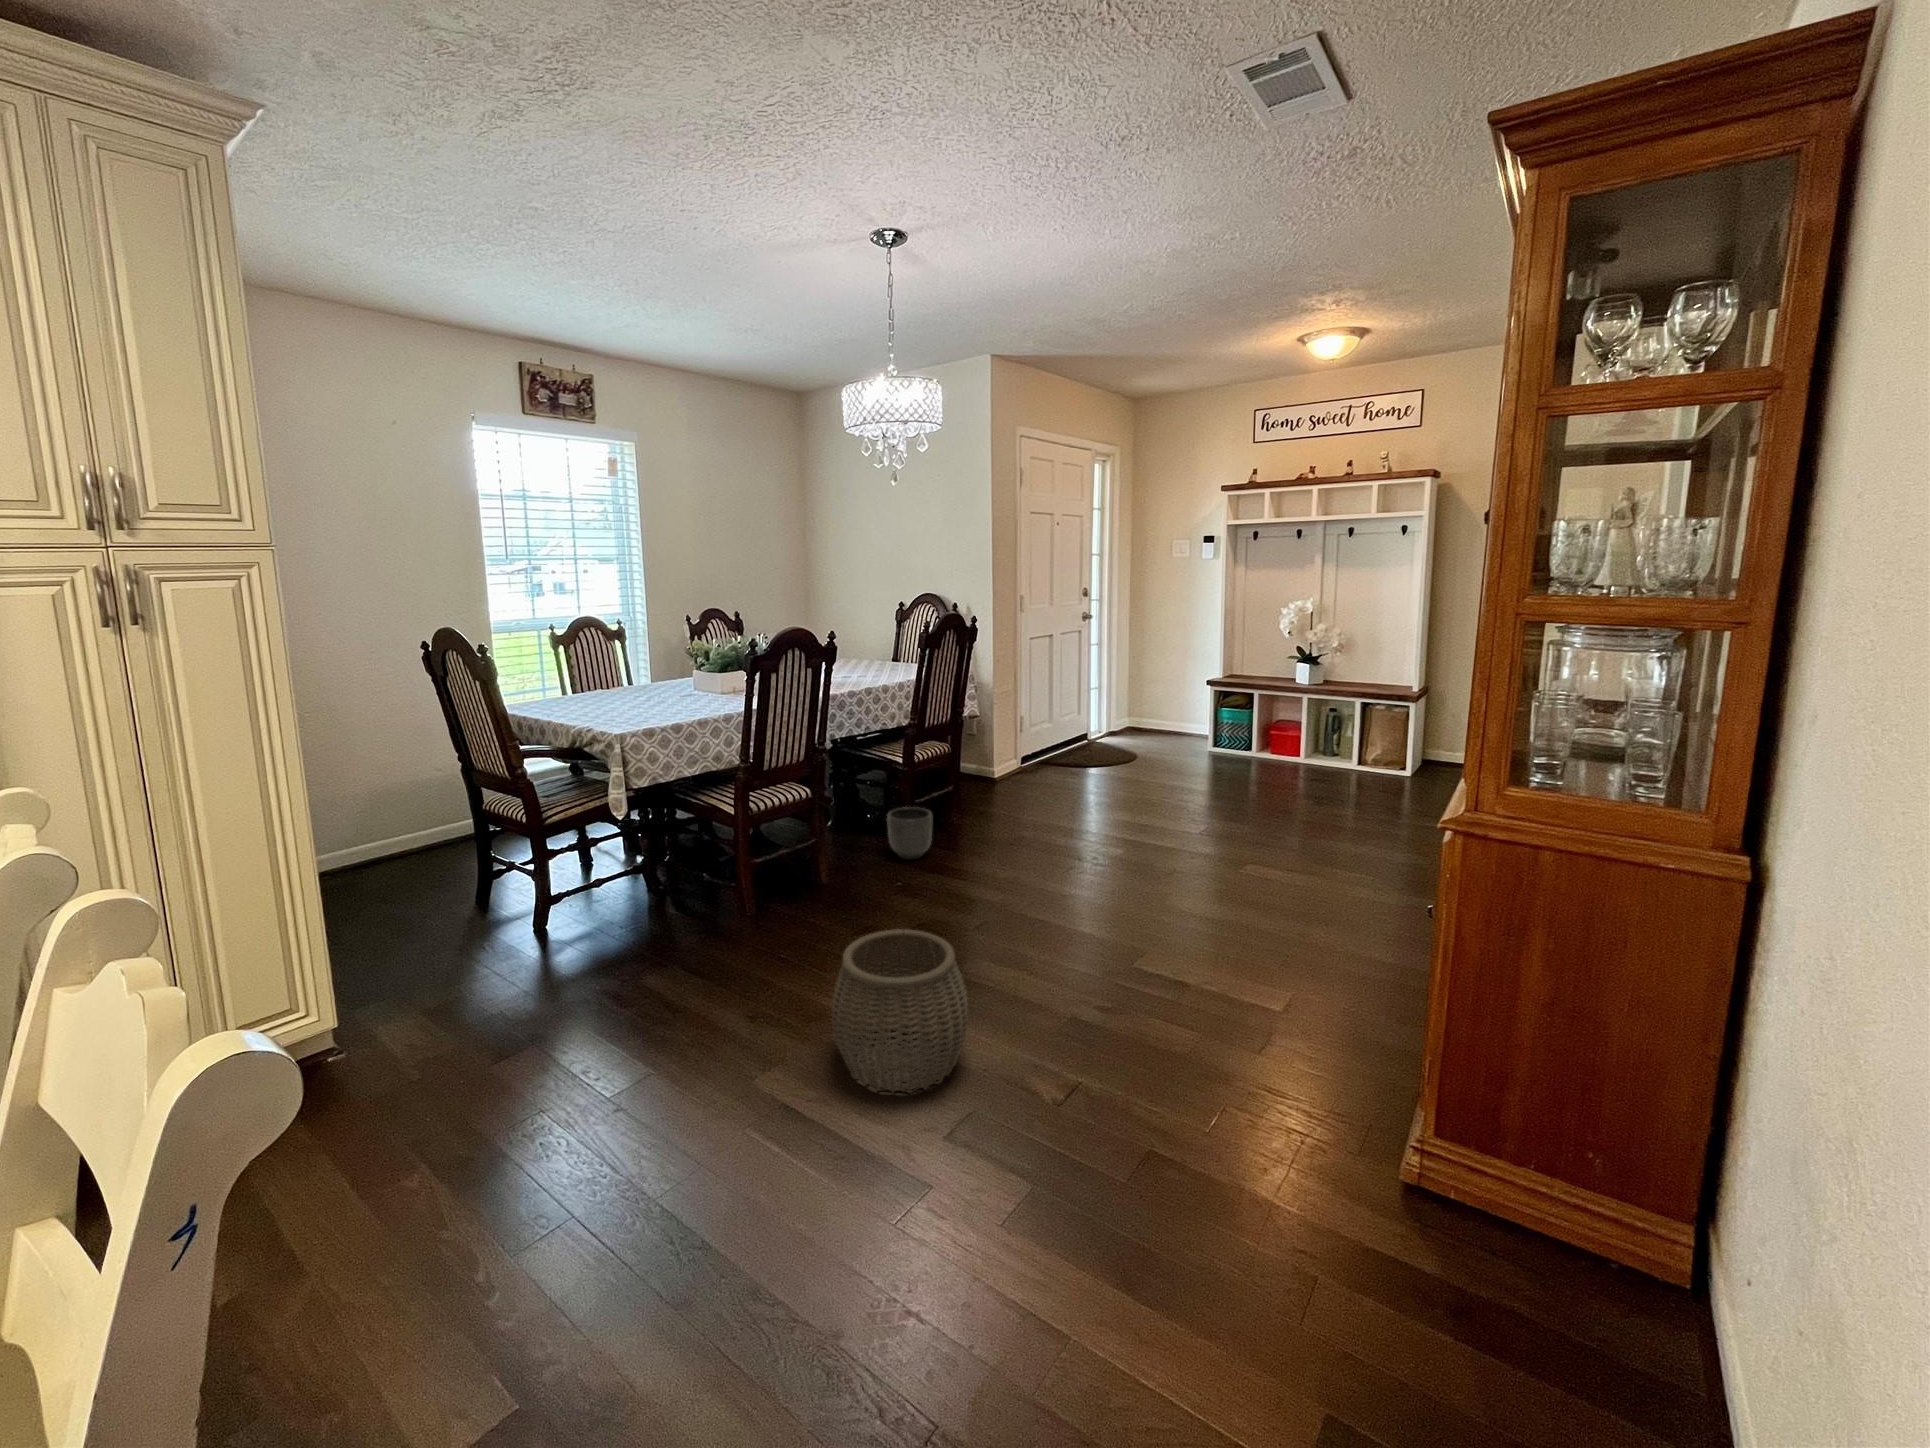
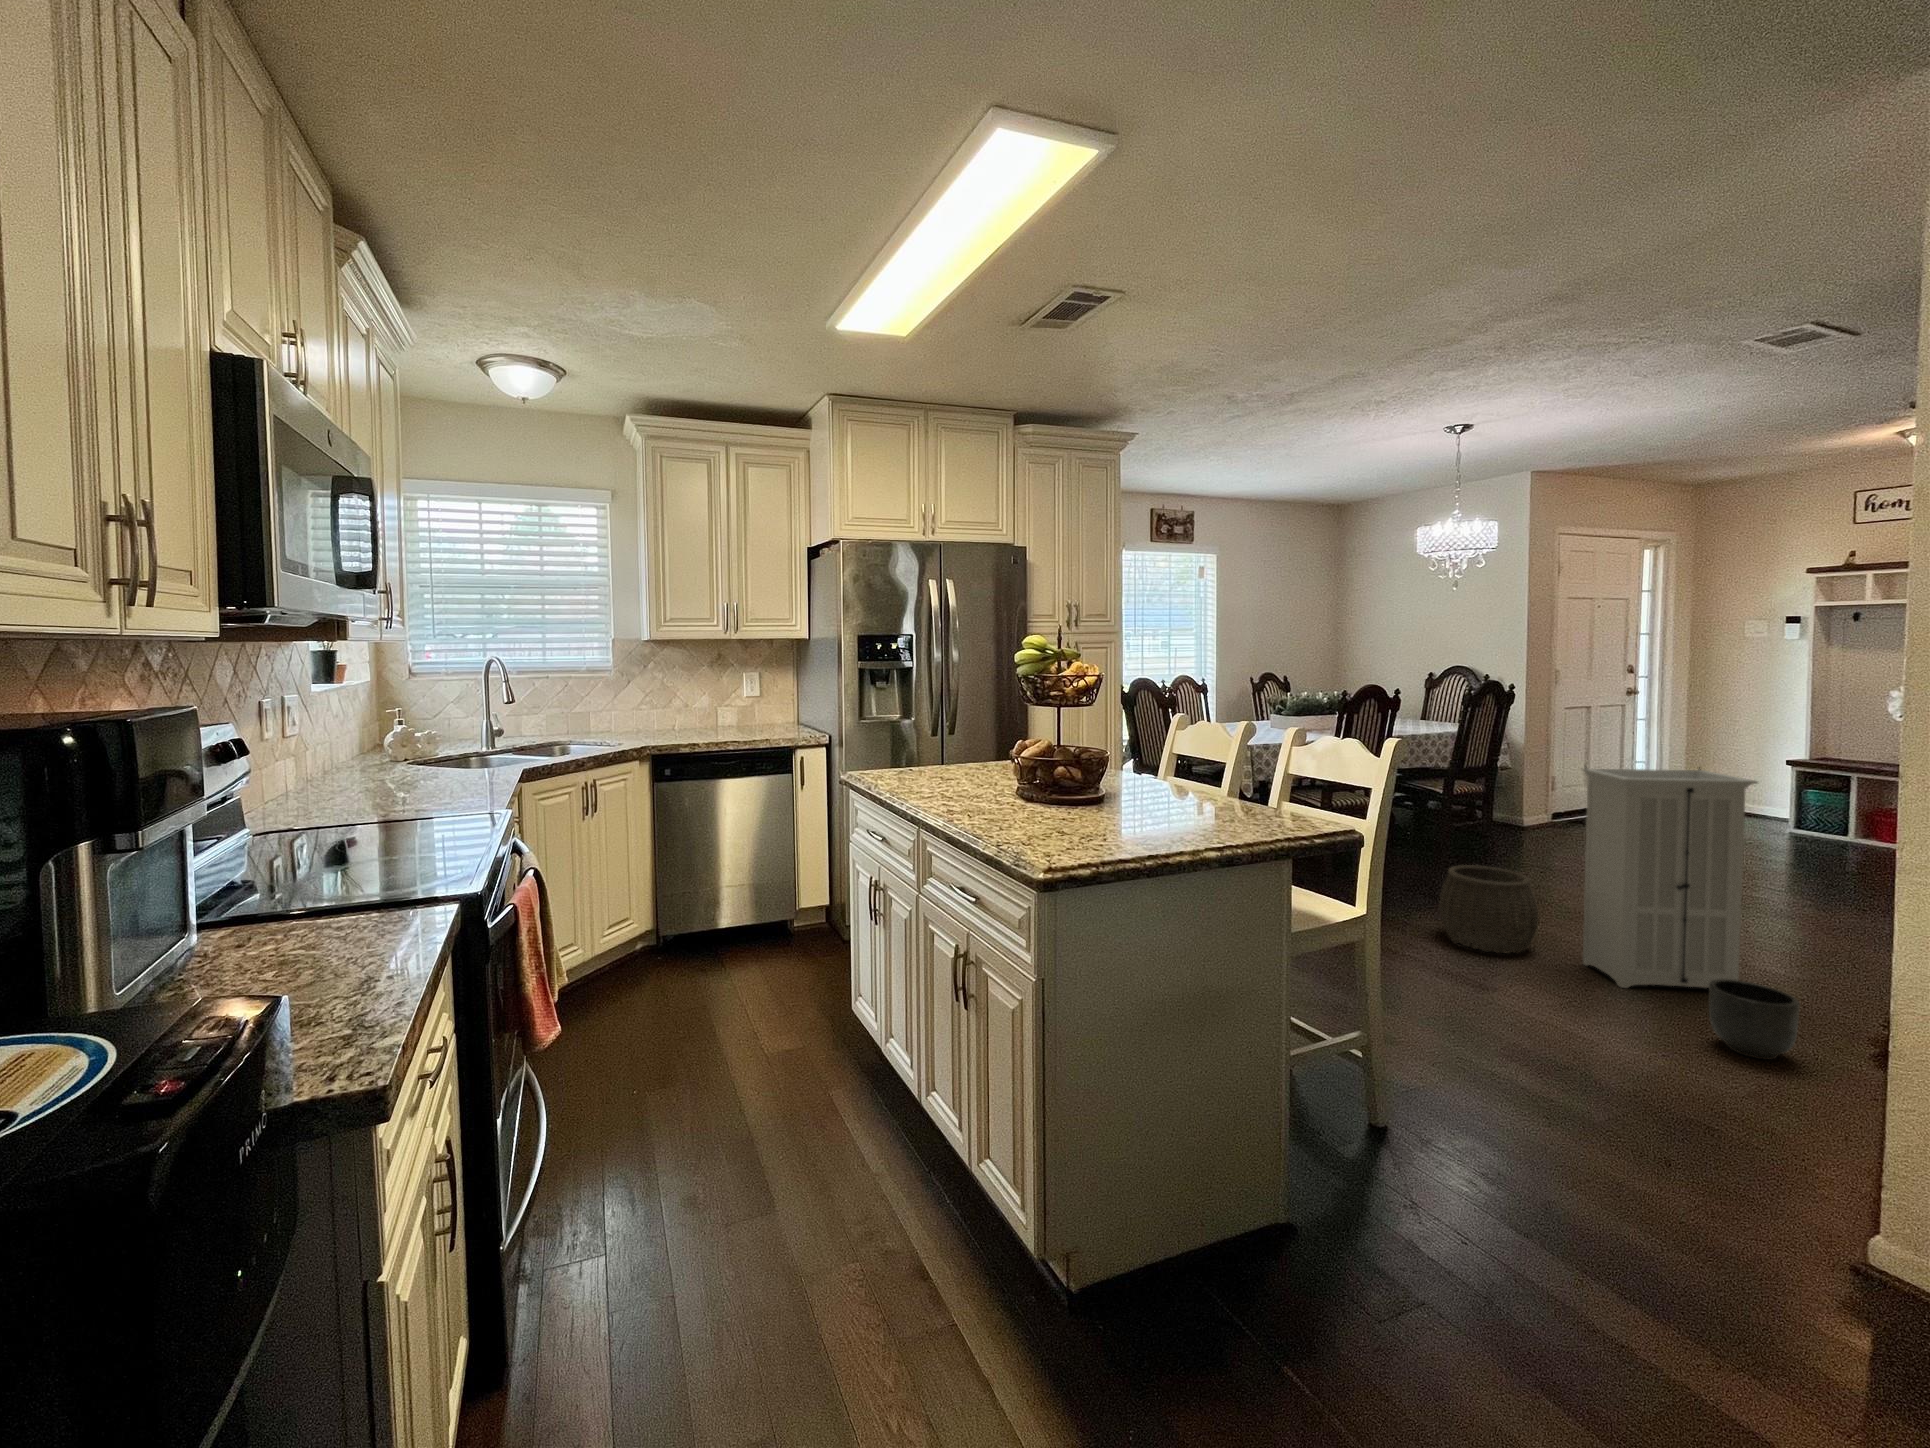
storage cabinet: none [1013,752,1234,1144] -> present [1582,767,1758,988]
planter: present [887,807,932,859] -> present [1709,979,1800,1060]

